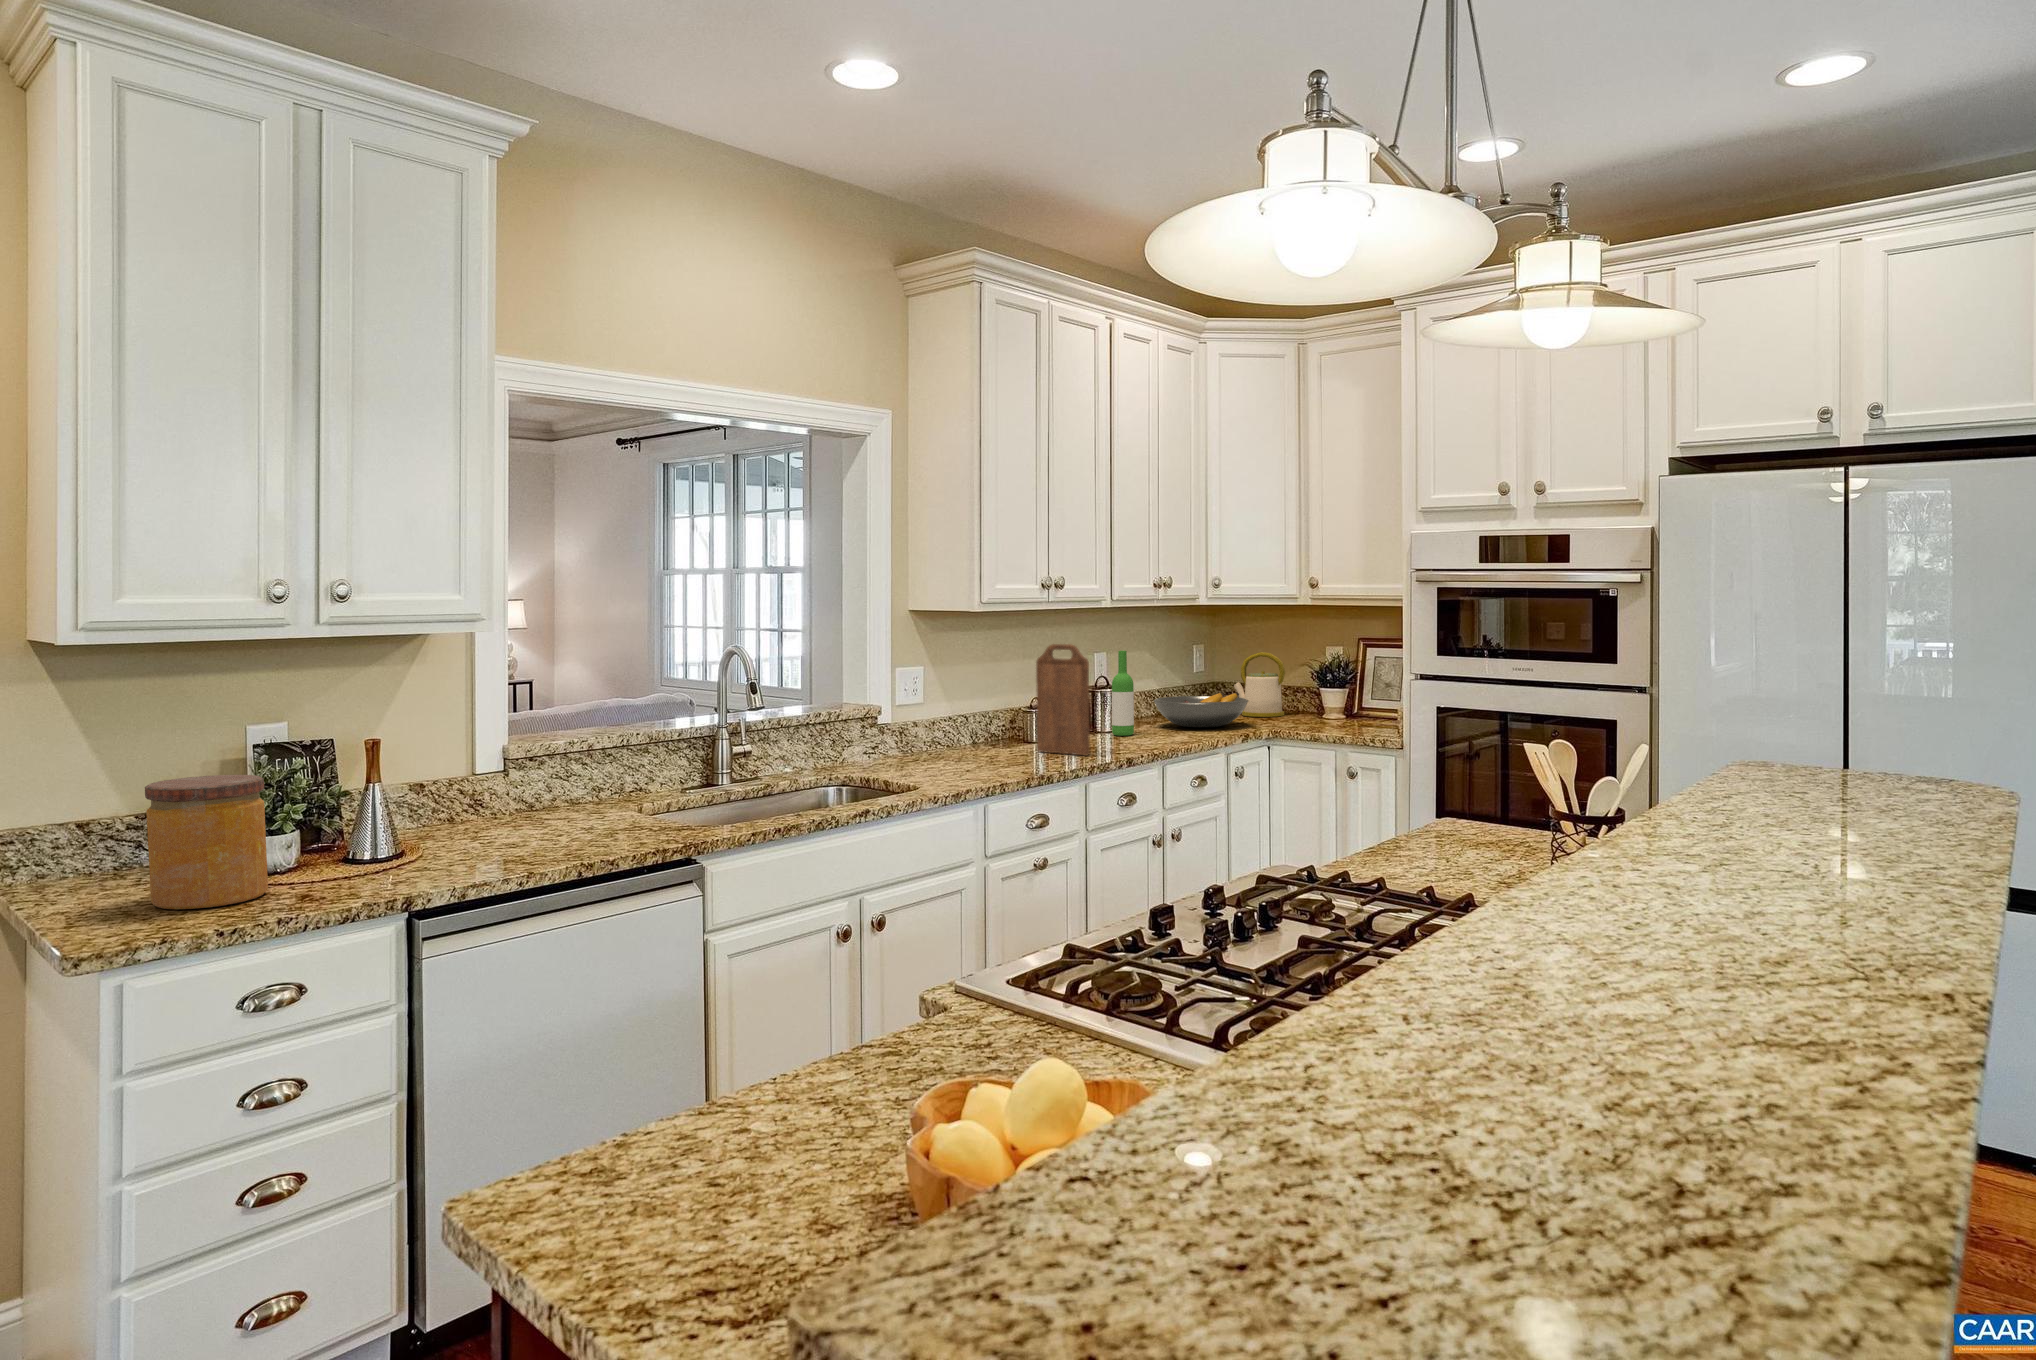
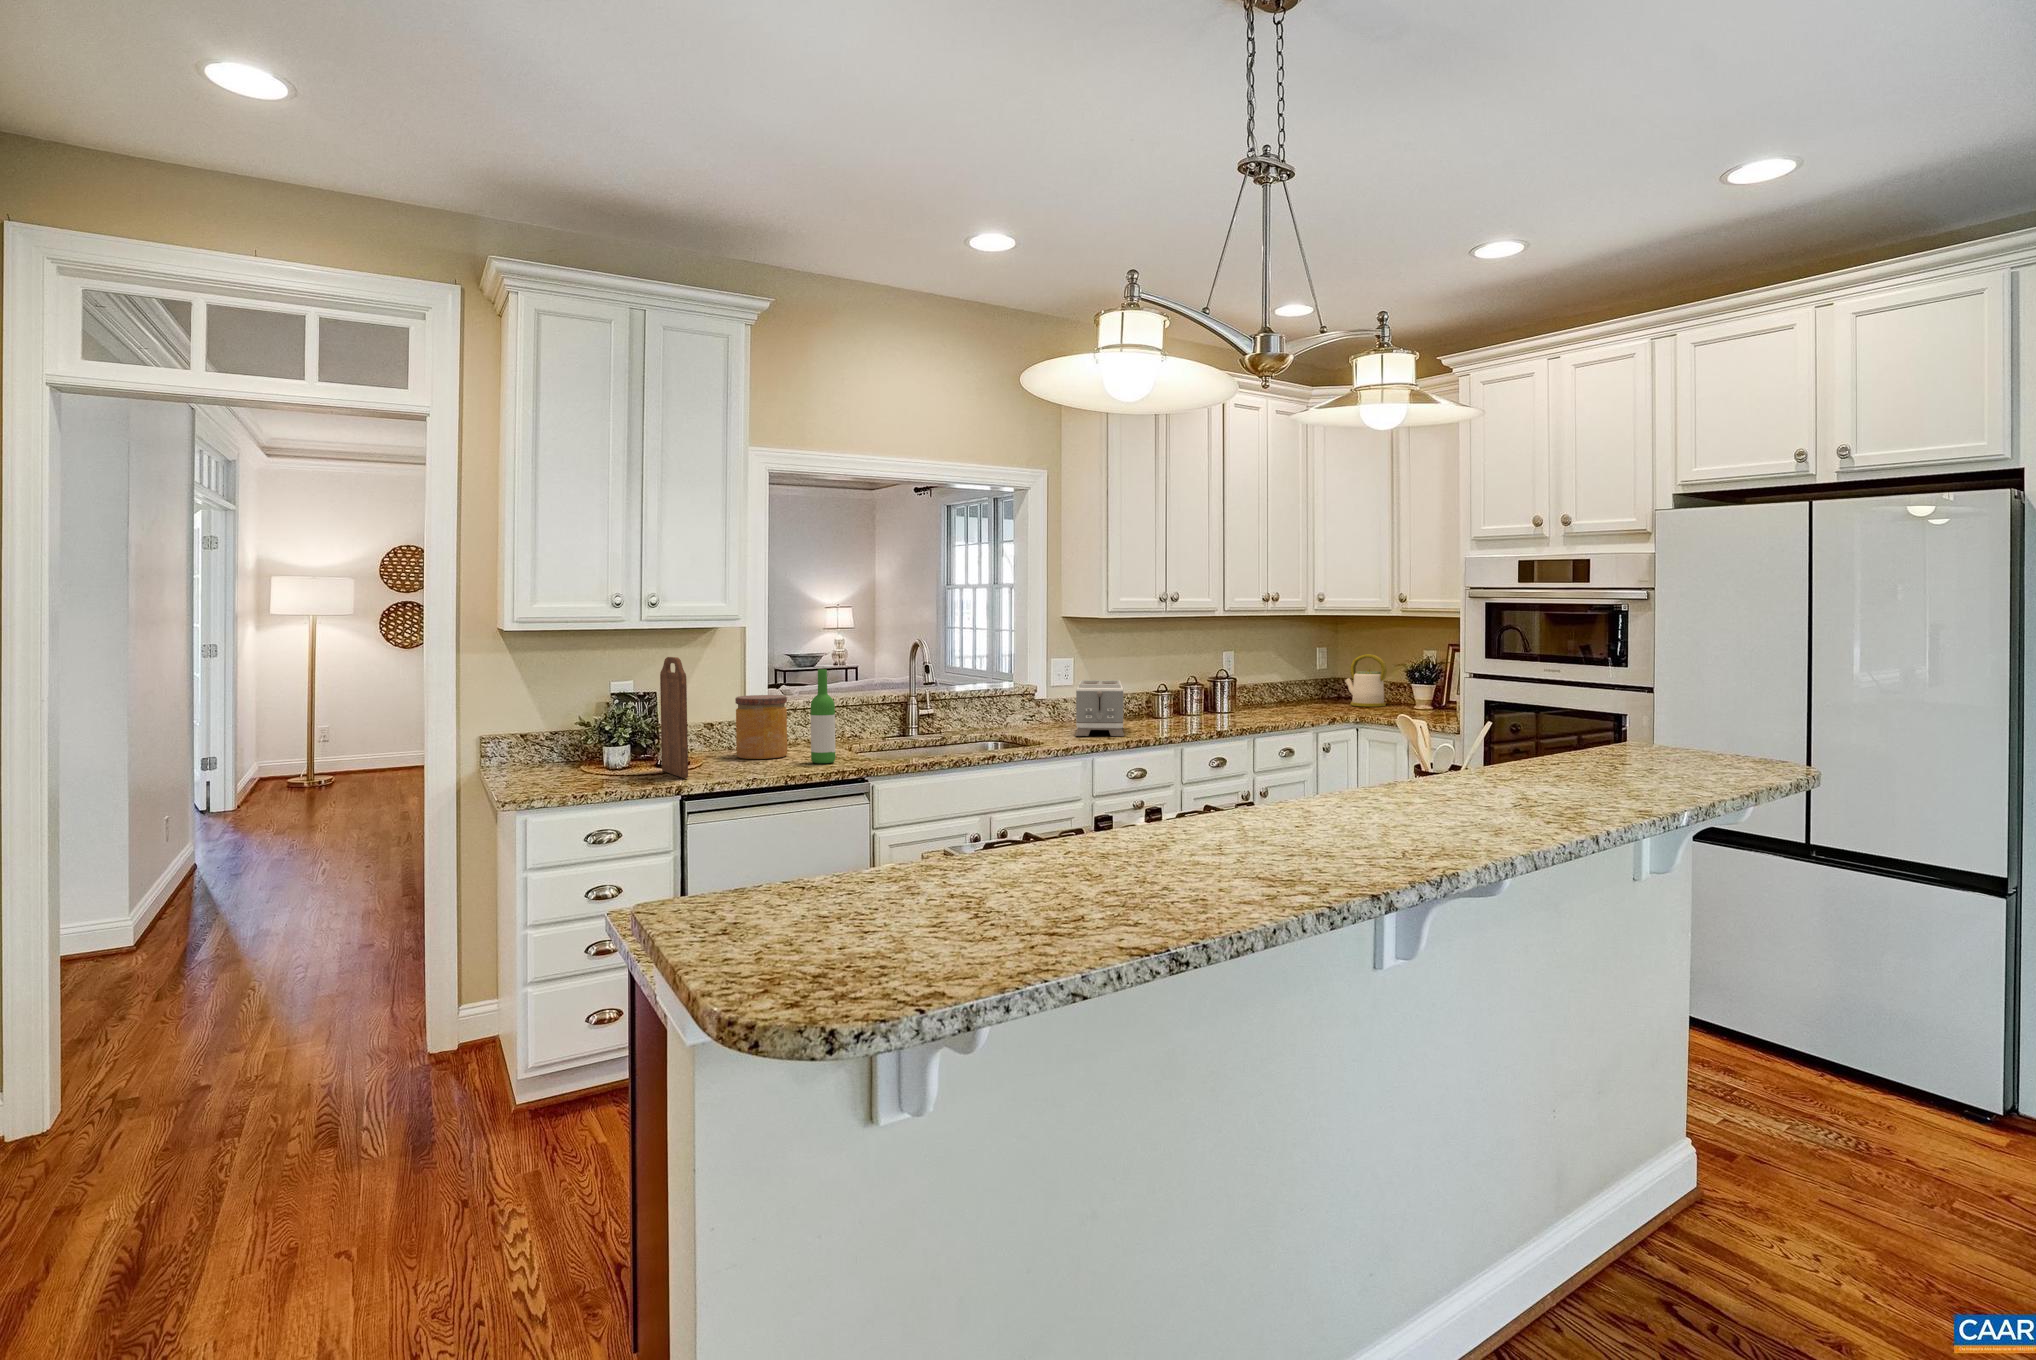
cutting board: present [1036,644,1090,756] -> present [660,657,688,778]
wine bottle: present [1112,651,1134,736] -> present [811,669,835,763]
fruit bowl: present [1154,693,1248,727] -> none [1268,685,1345,712]
toaster: none [936,695,1012,773] -> present [1075,680,1124,736]
jar: present [145,775,268,909] -> present [735,695,787,759]

